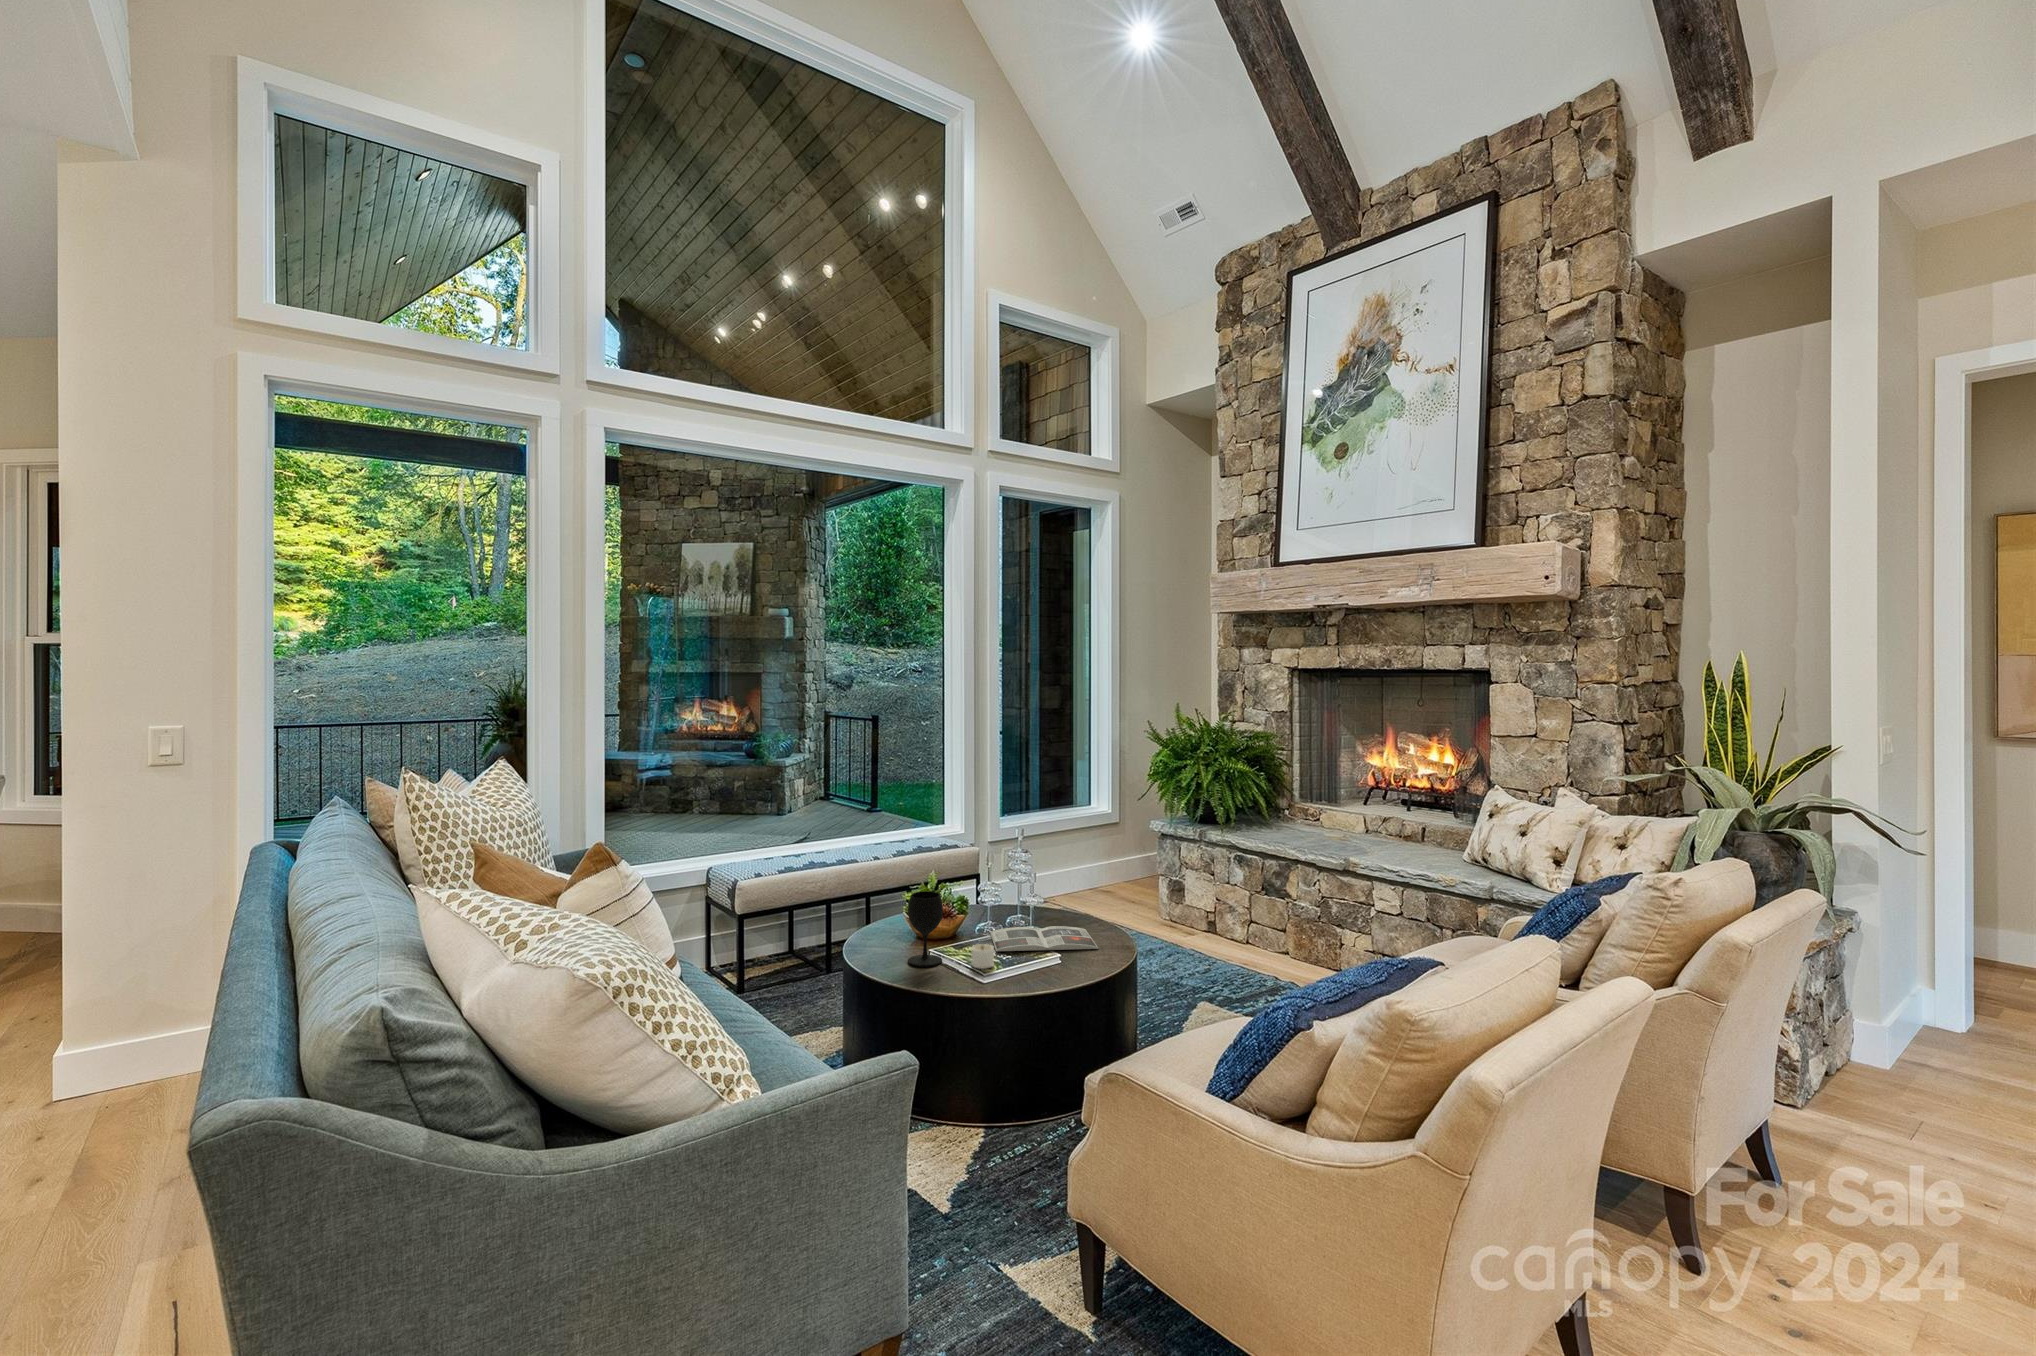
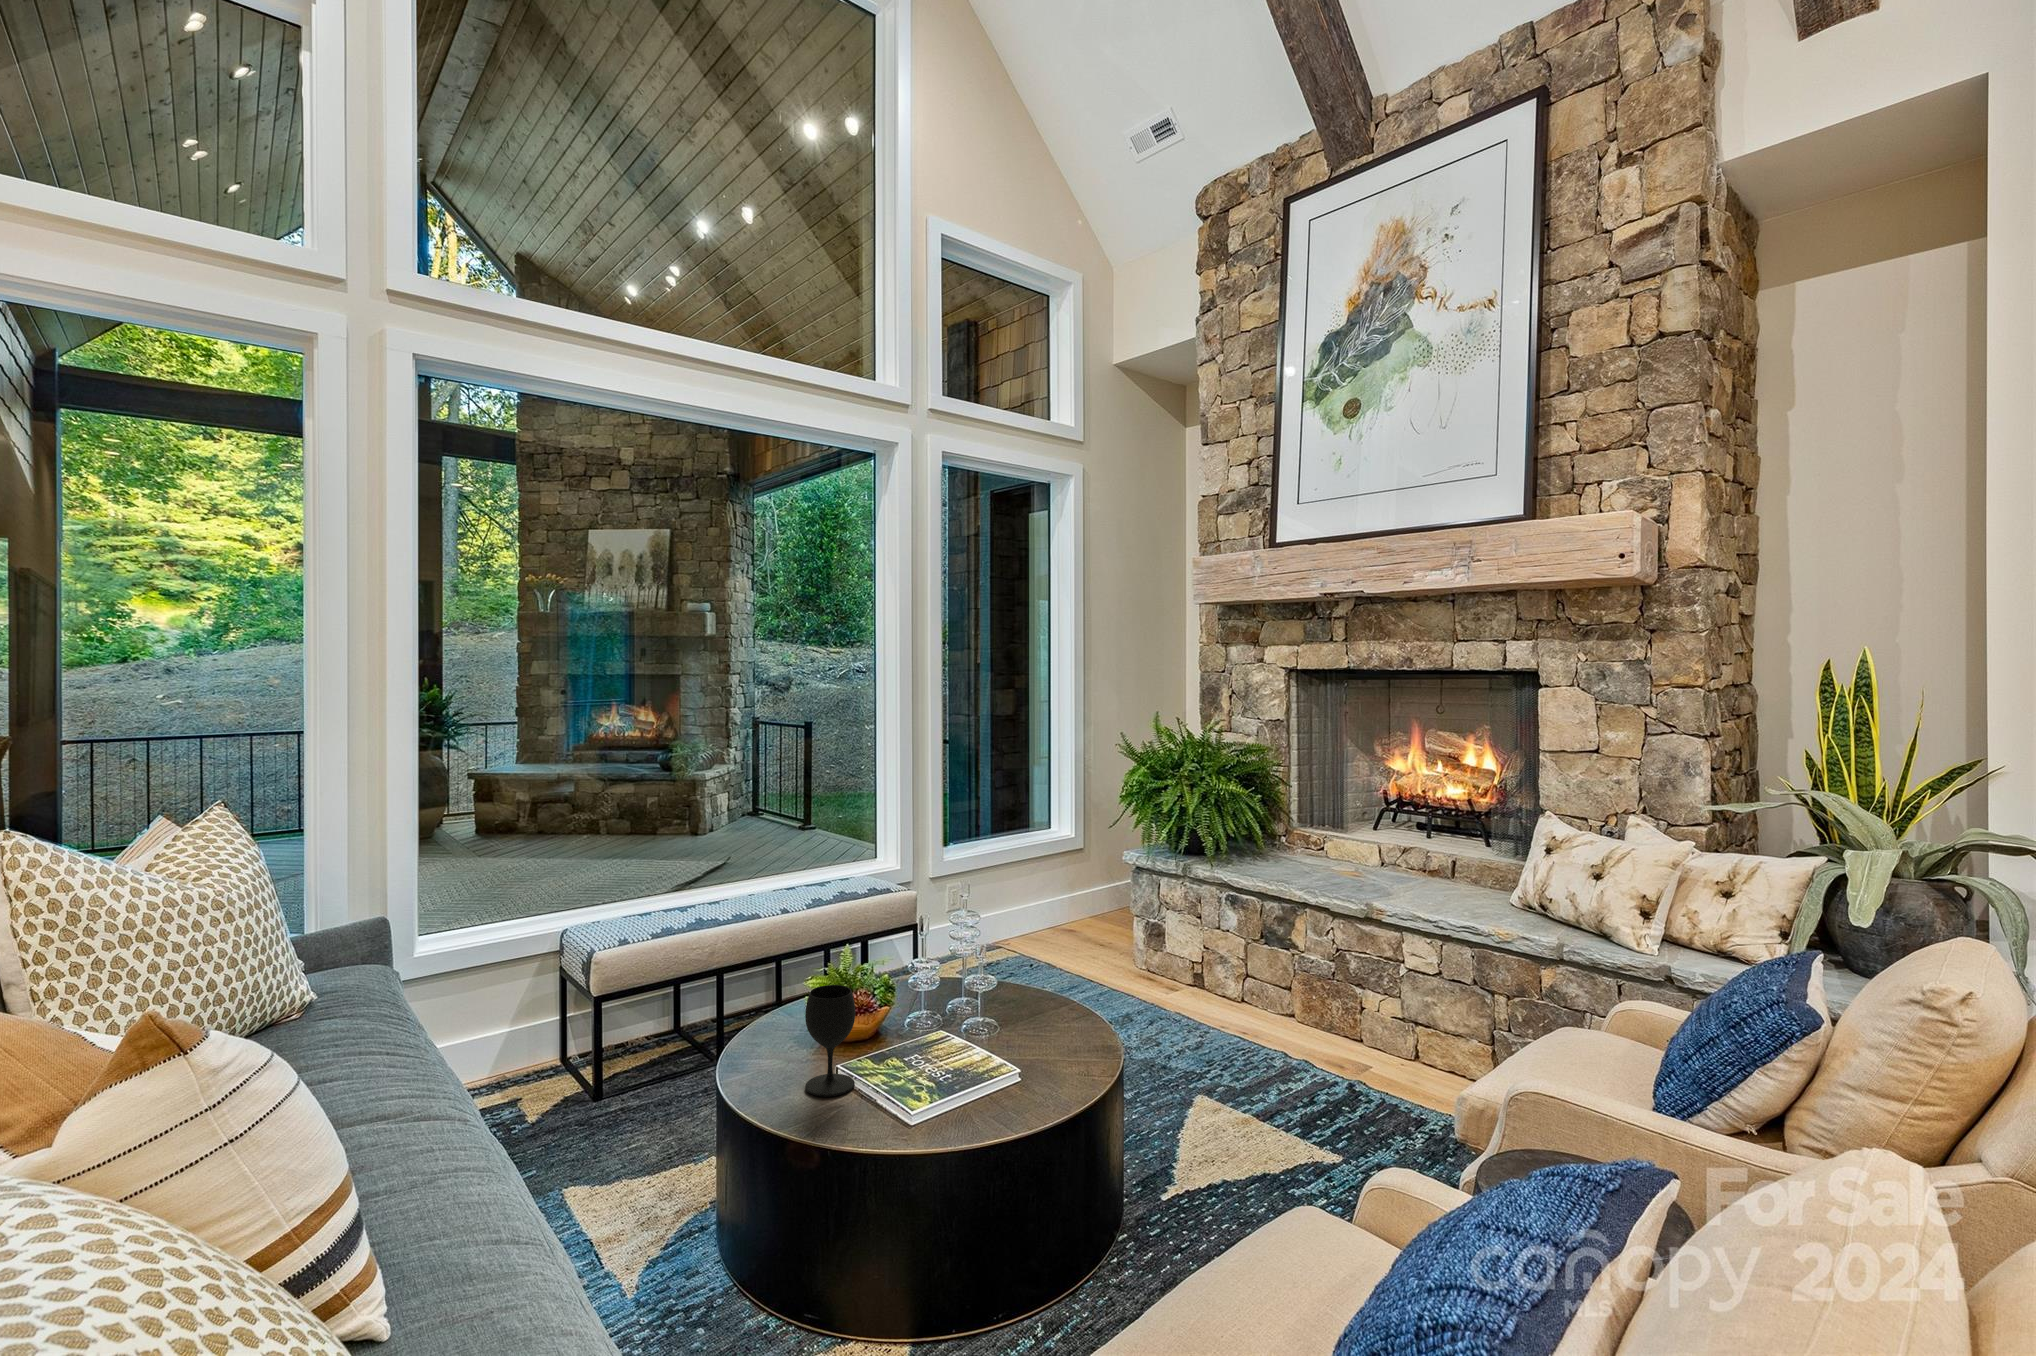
magazine: present [990,926,1099,951] -> none [925,1019,1074,1066]
candle: present [971,944,994,969] -> none [896,1060,937,1100]

